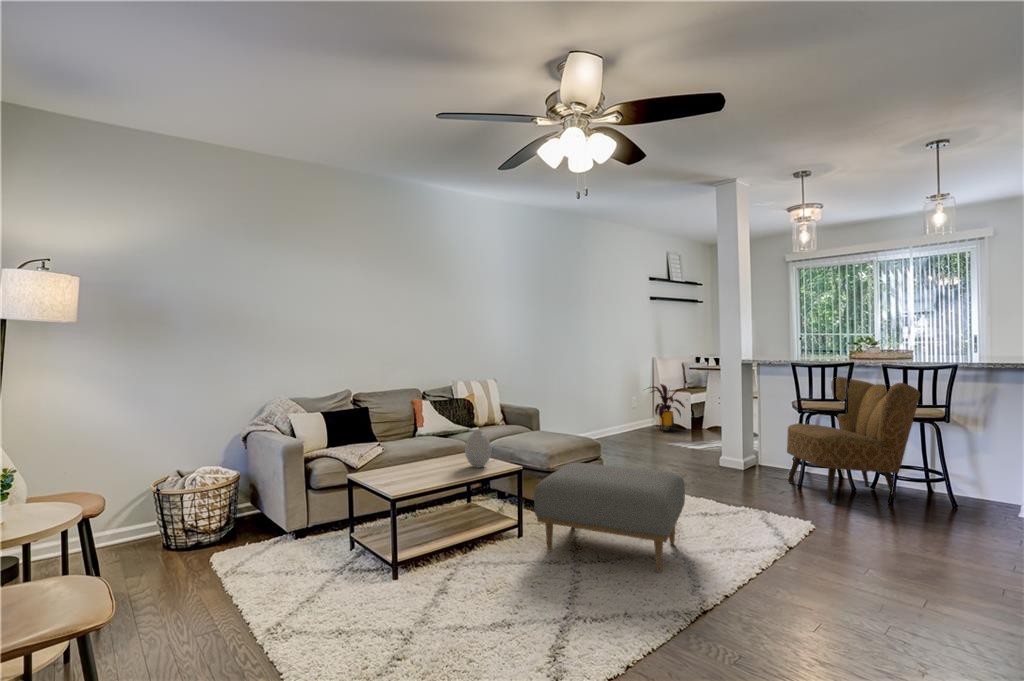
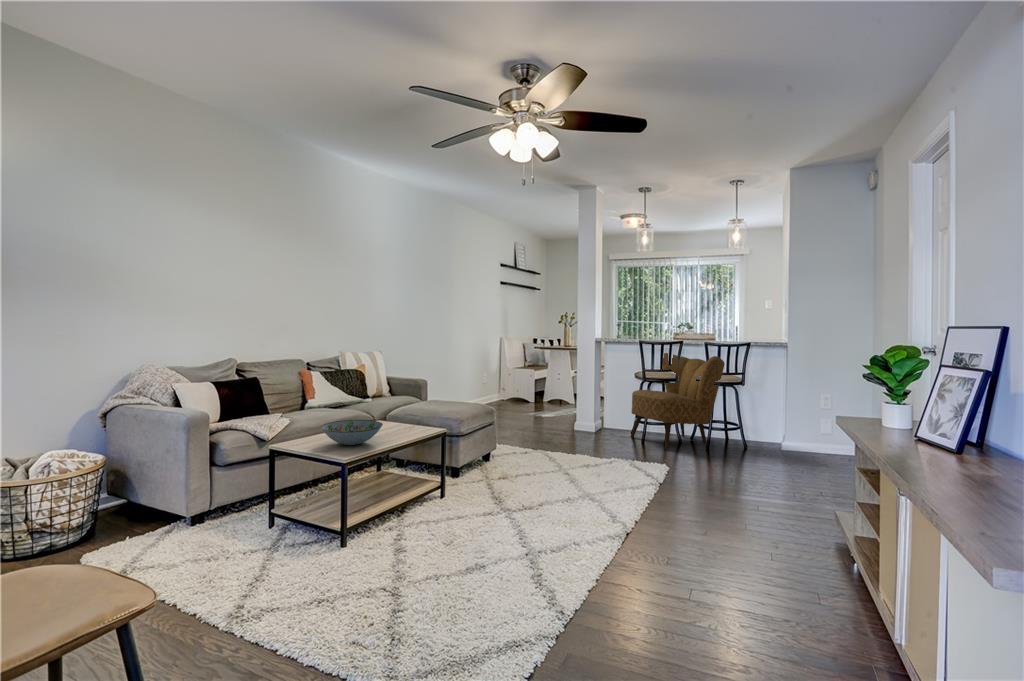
house plant: present [649,384,689,432] -> none [494,362,539,404]
vase: present [465,429,491,468] -> none [391,396,418,433]
decorative bowl: none [389,452,447,478] -> present [321,420,383,445]
ottoman: present [534,463,685,572] -> none [467,425,592,511]

